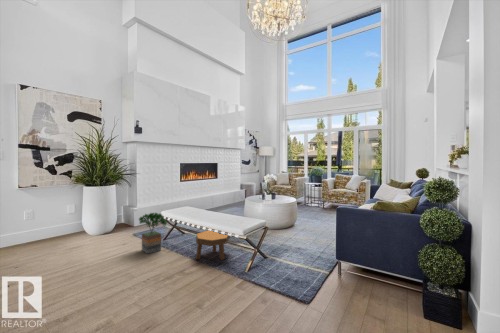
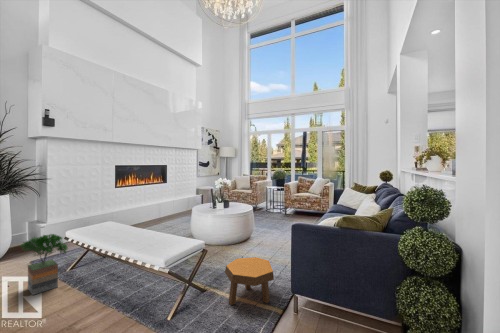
footstool: present [196,230,230,260] -> present [225,257,274,305]

